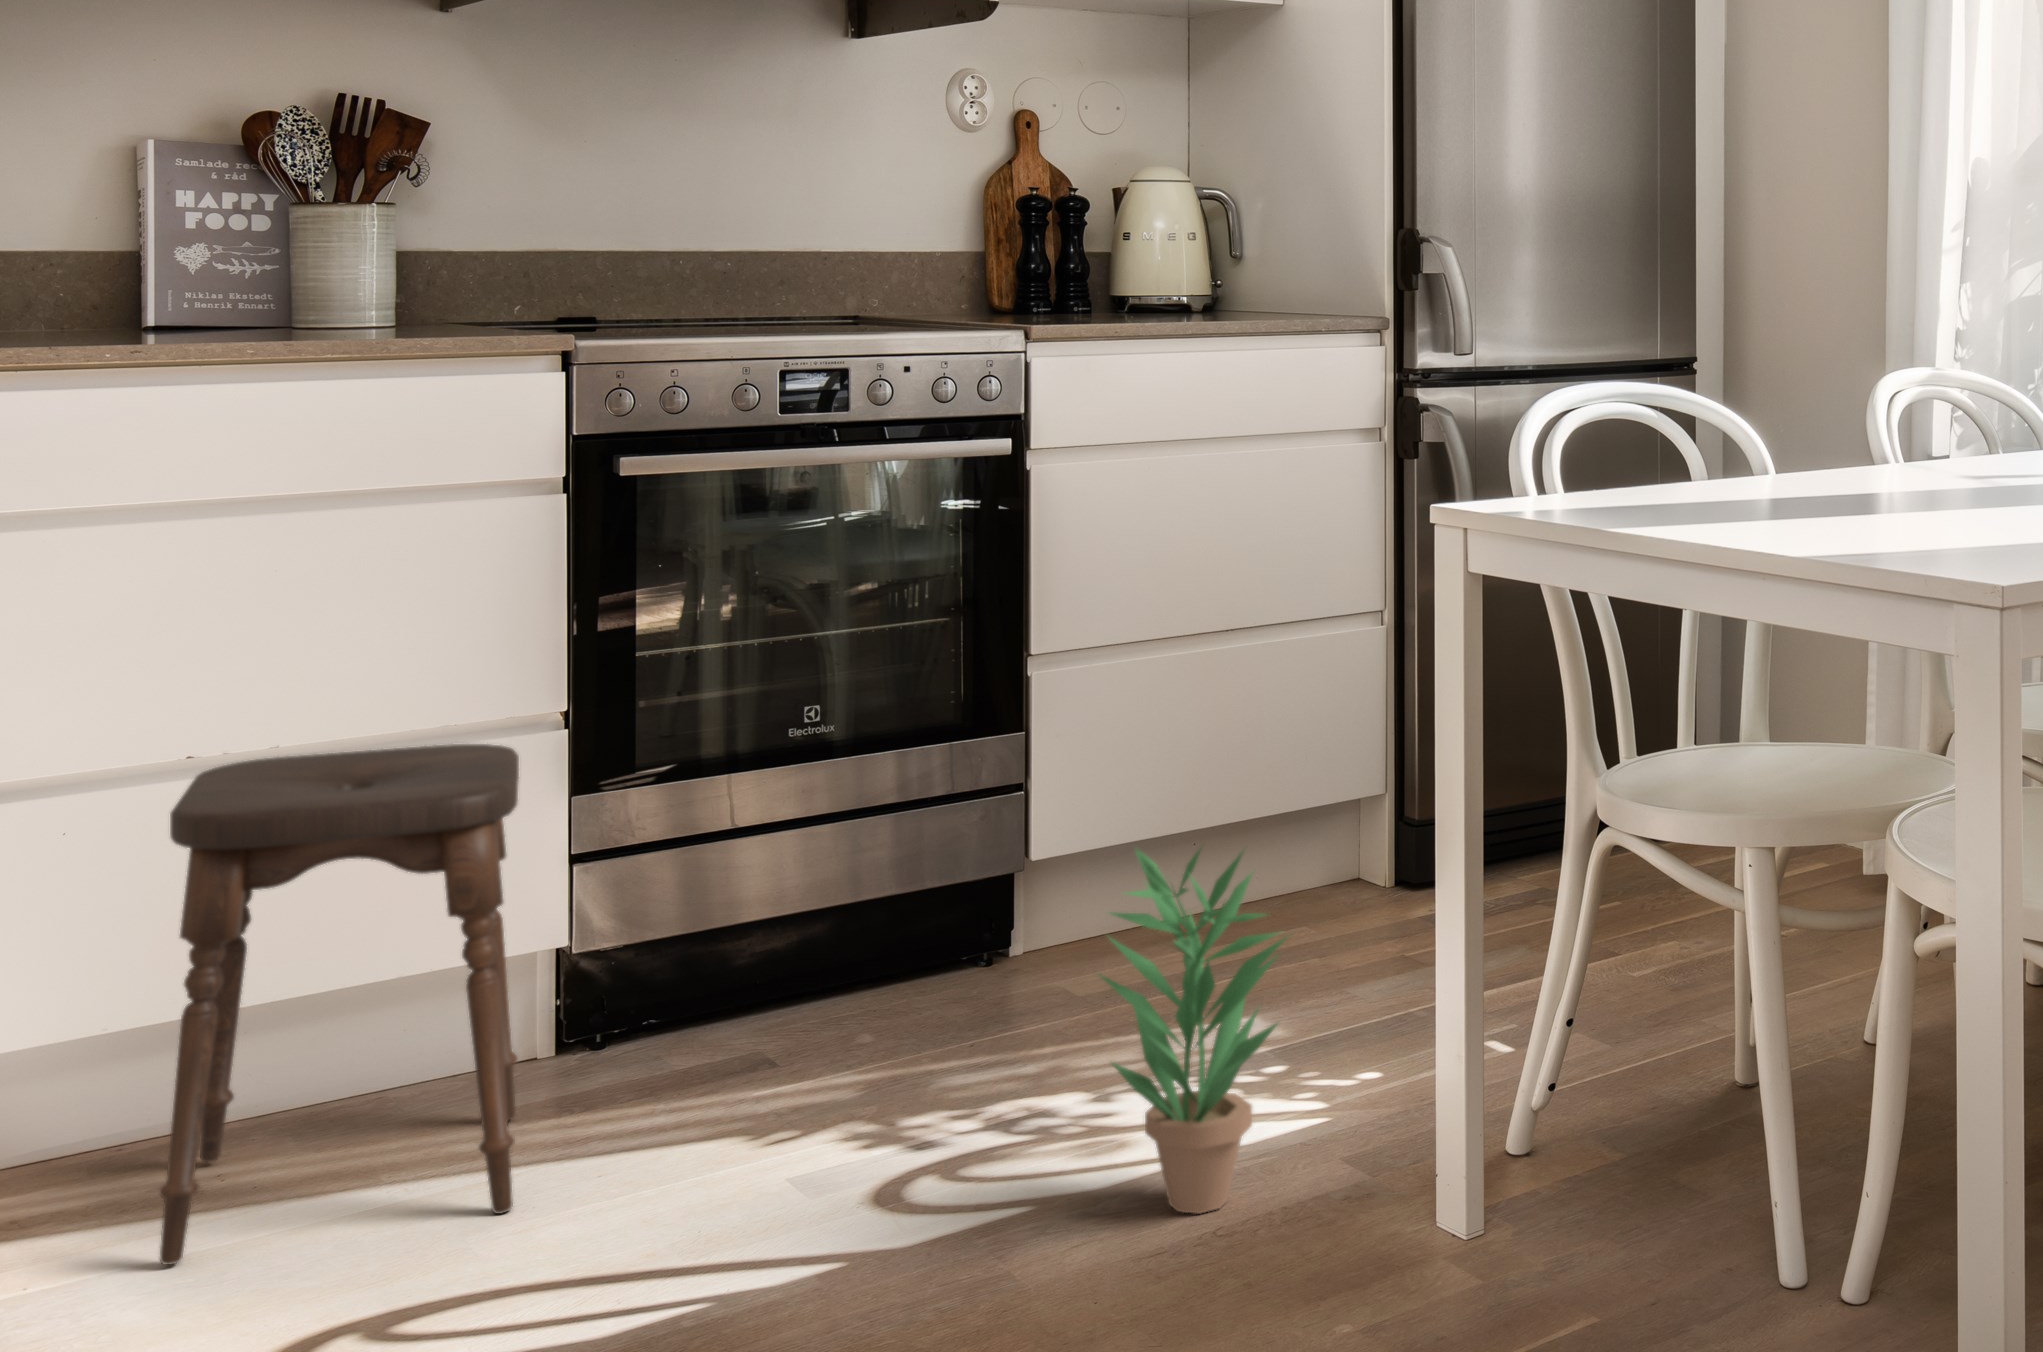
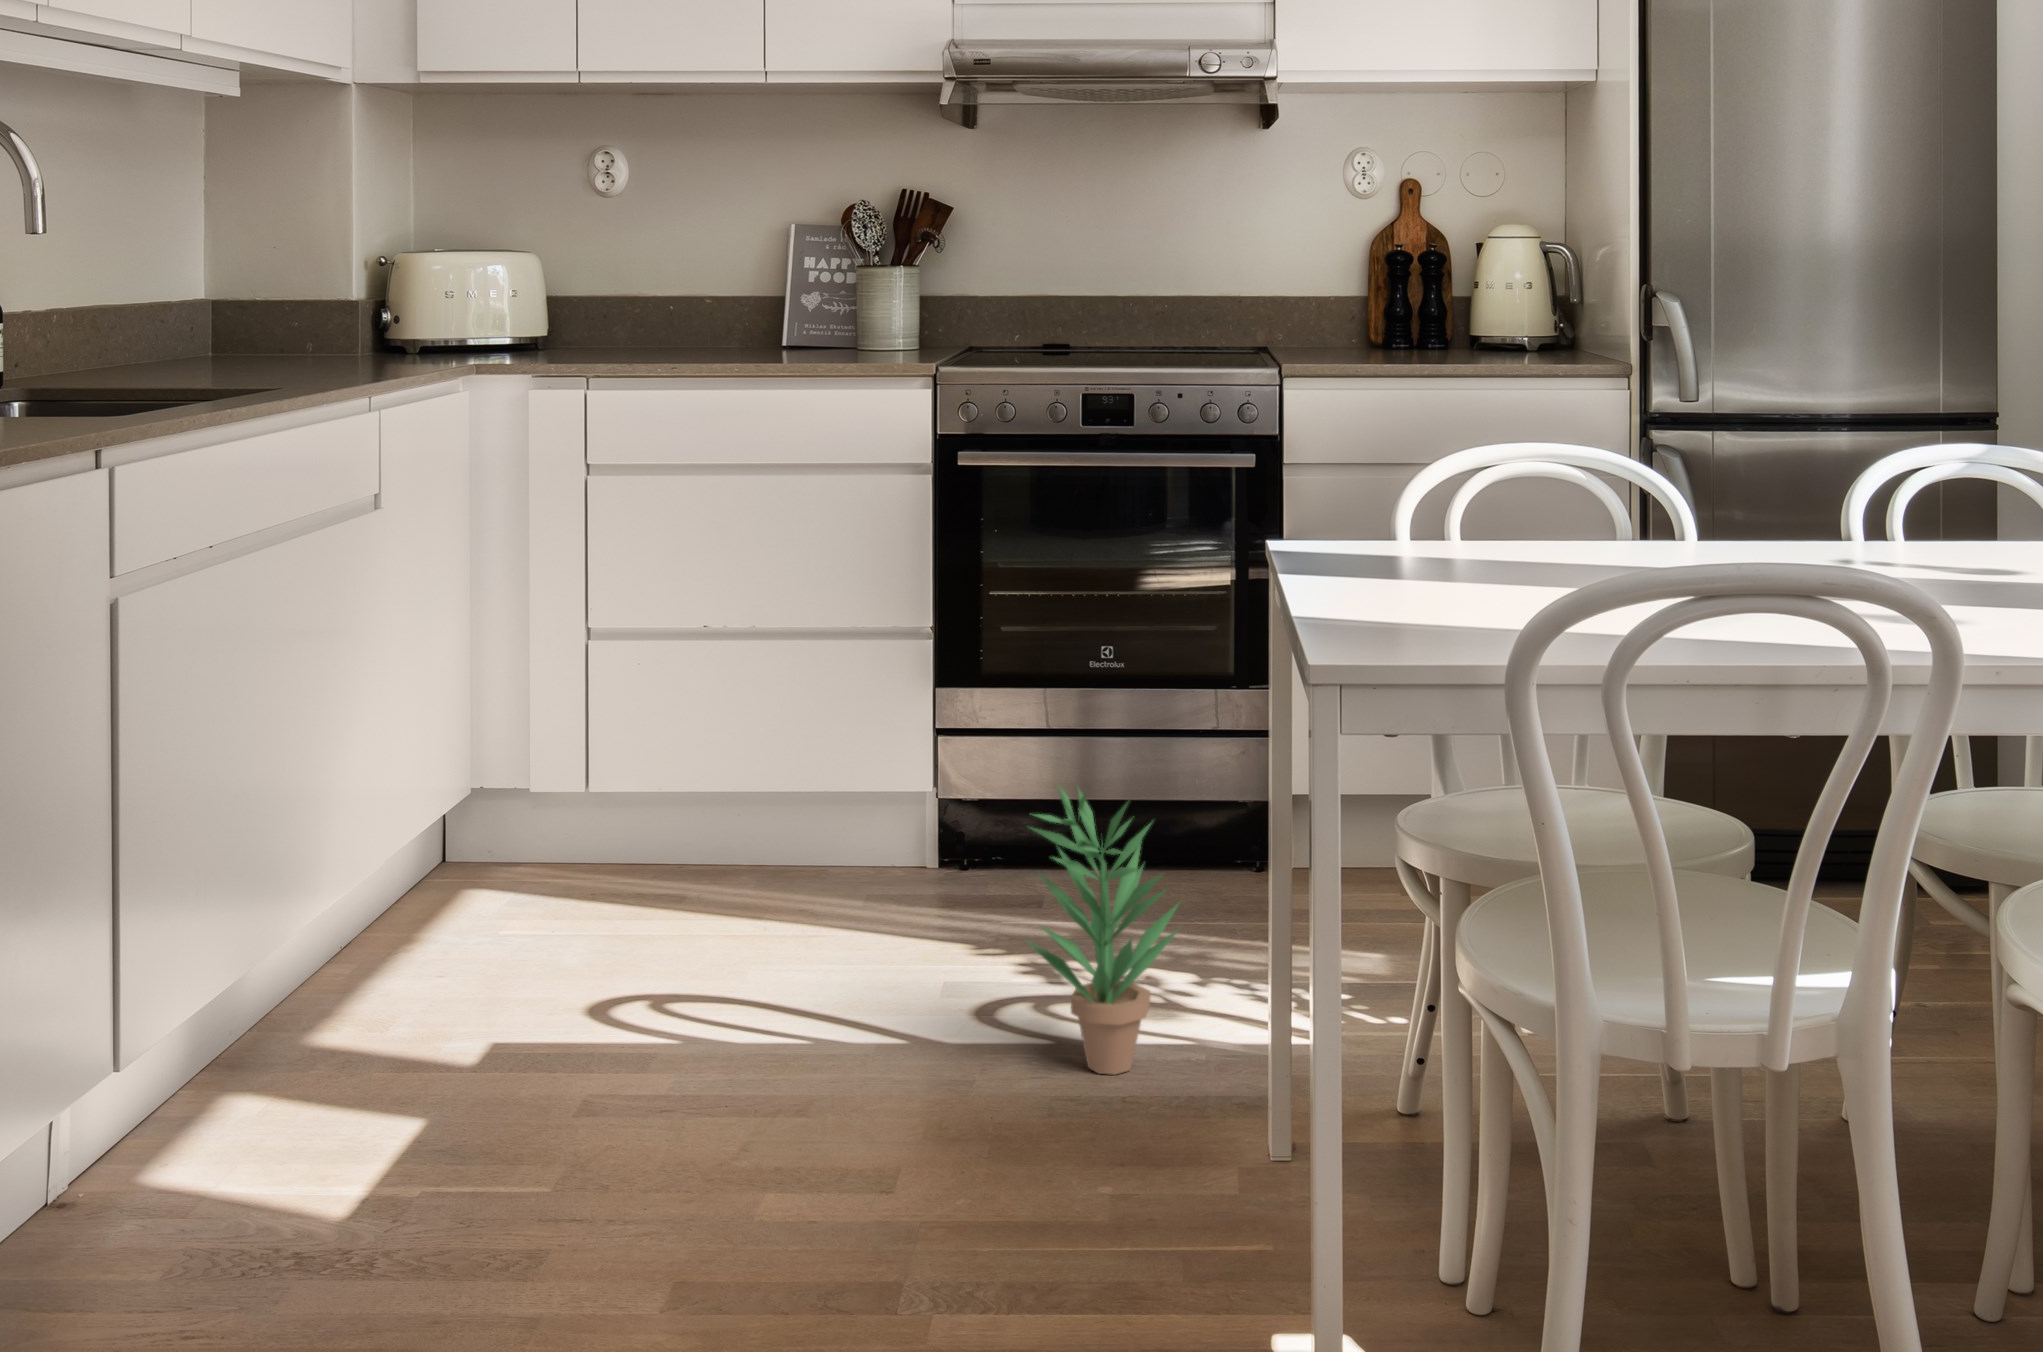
stool: present [159,744,519,1265] -> none [608,631,862,950]

